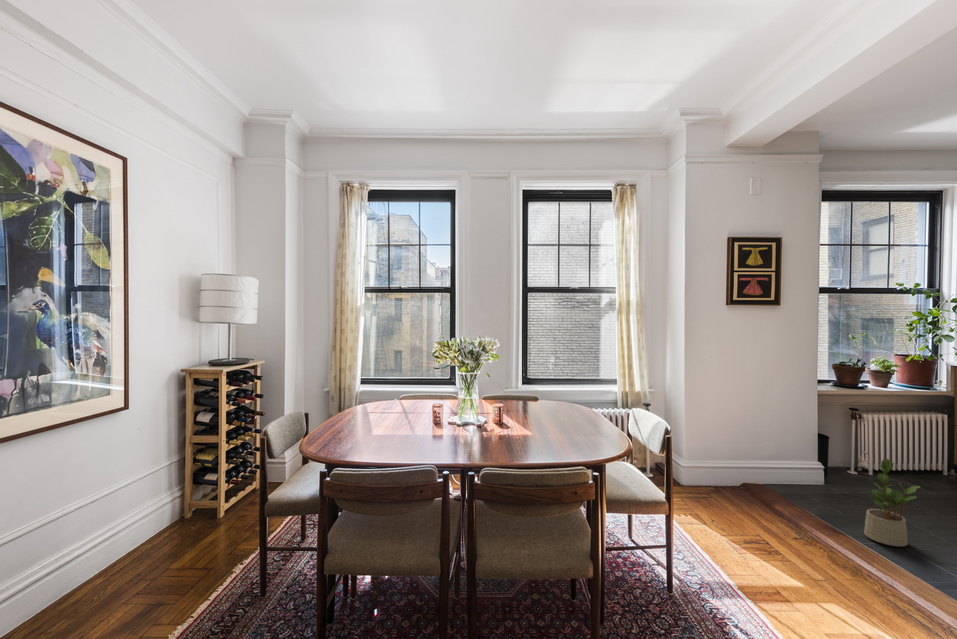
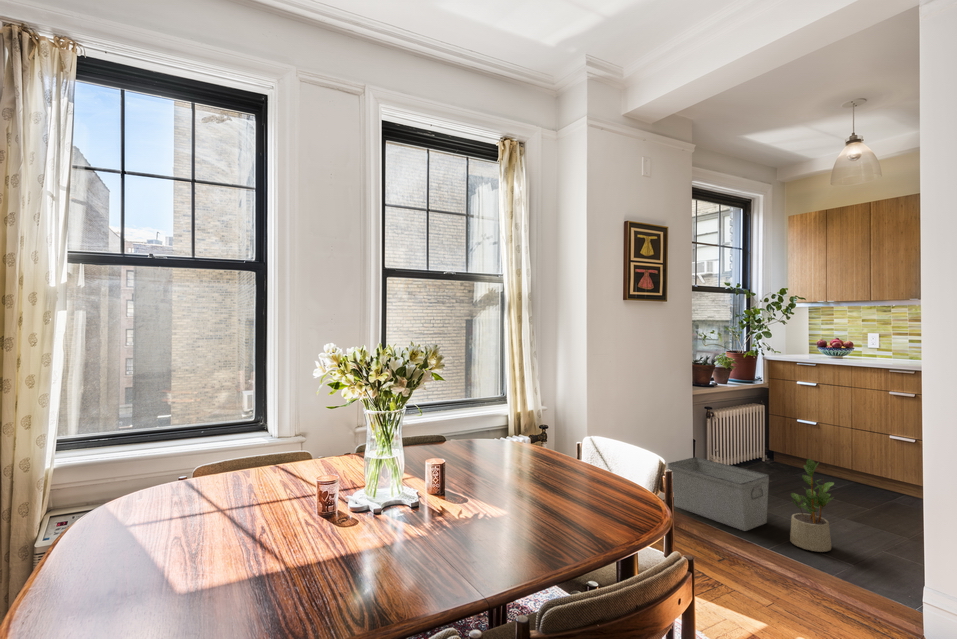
storage bin: none [770,449,867,517] -> present [668,457,769,531]

